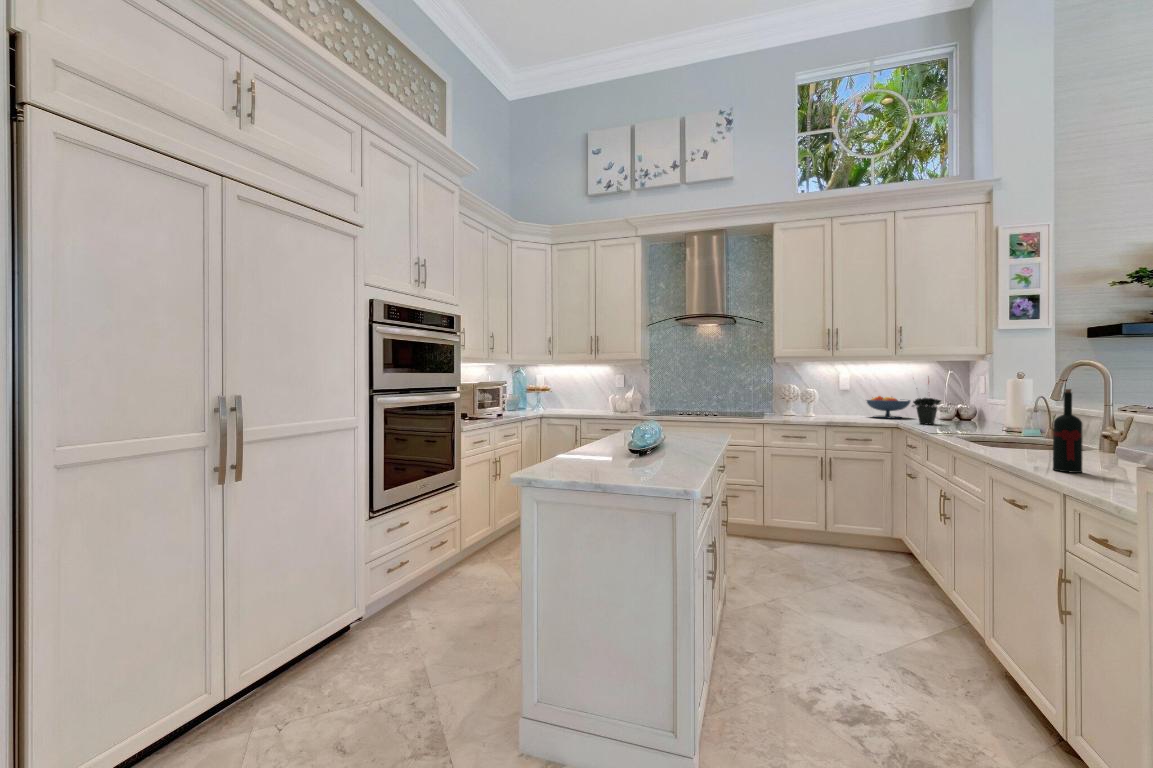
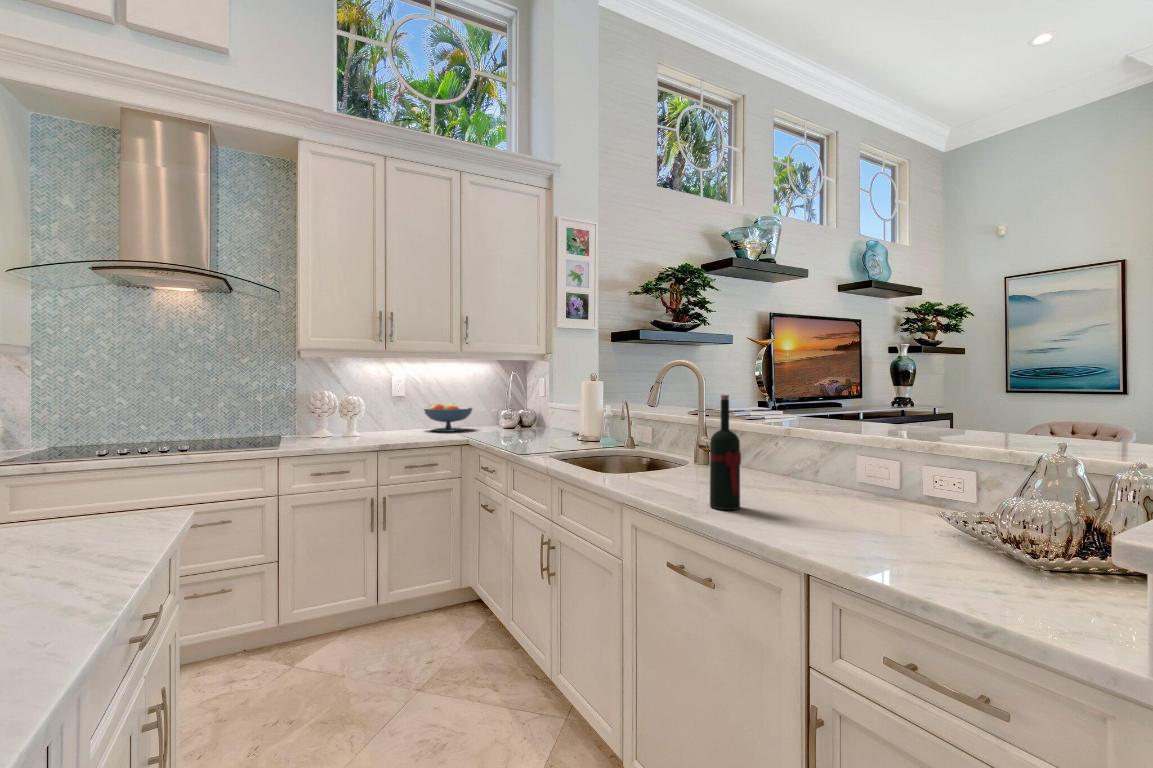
potted plant: present [912,381,941,424] -> none [480,377,510,438]

